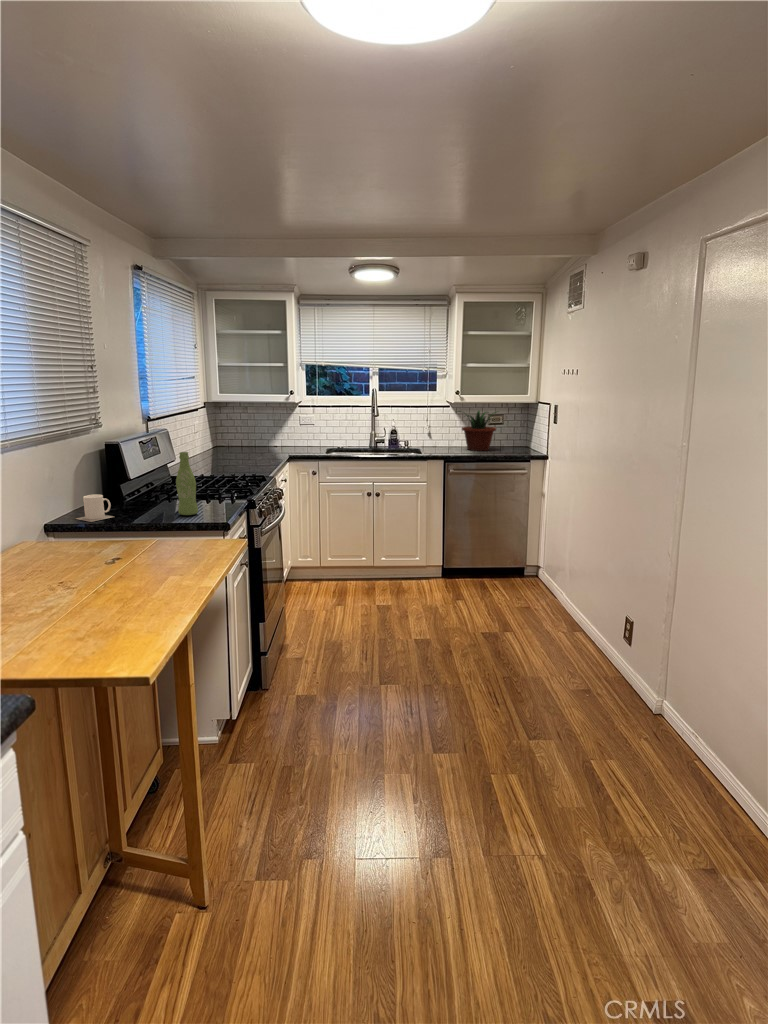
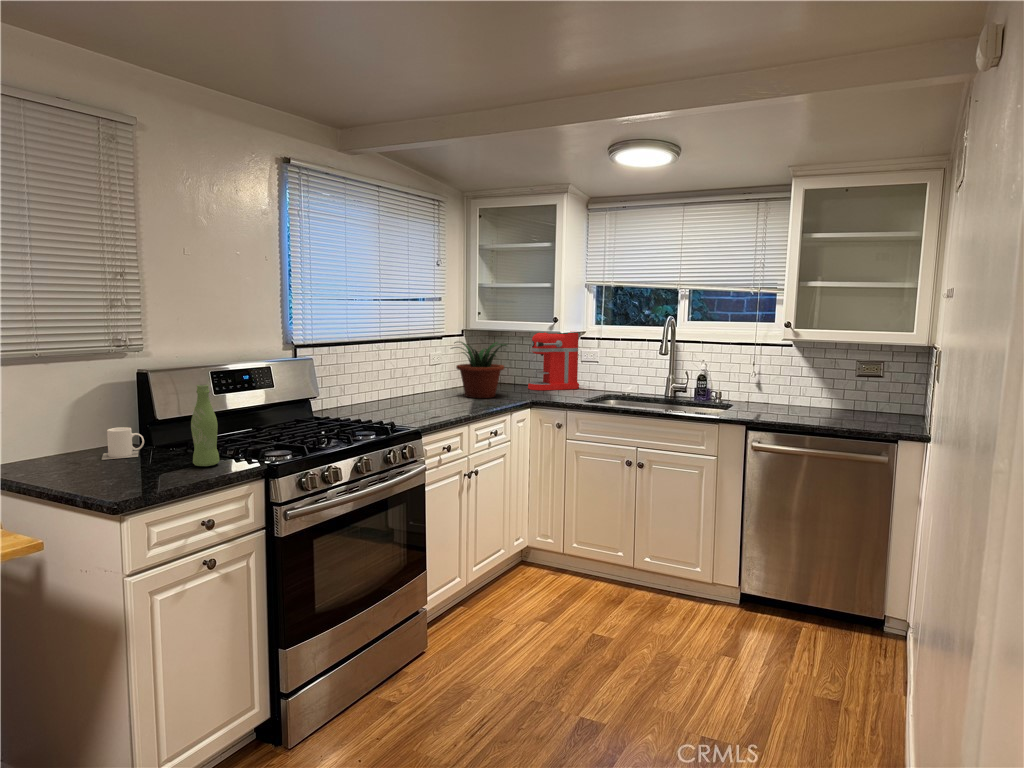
coffee maker: none [262,402,299,449] -> present [528,333,579,390]
potted plant: present [459,411,496,451] -> present [451,342,507,398]

